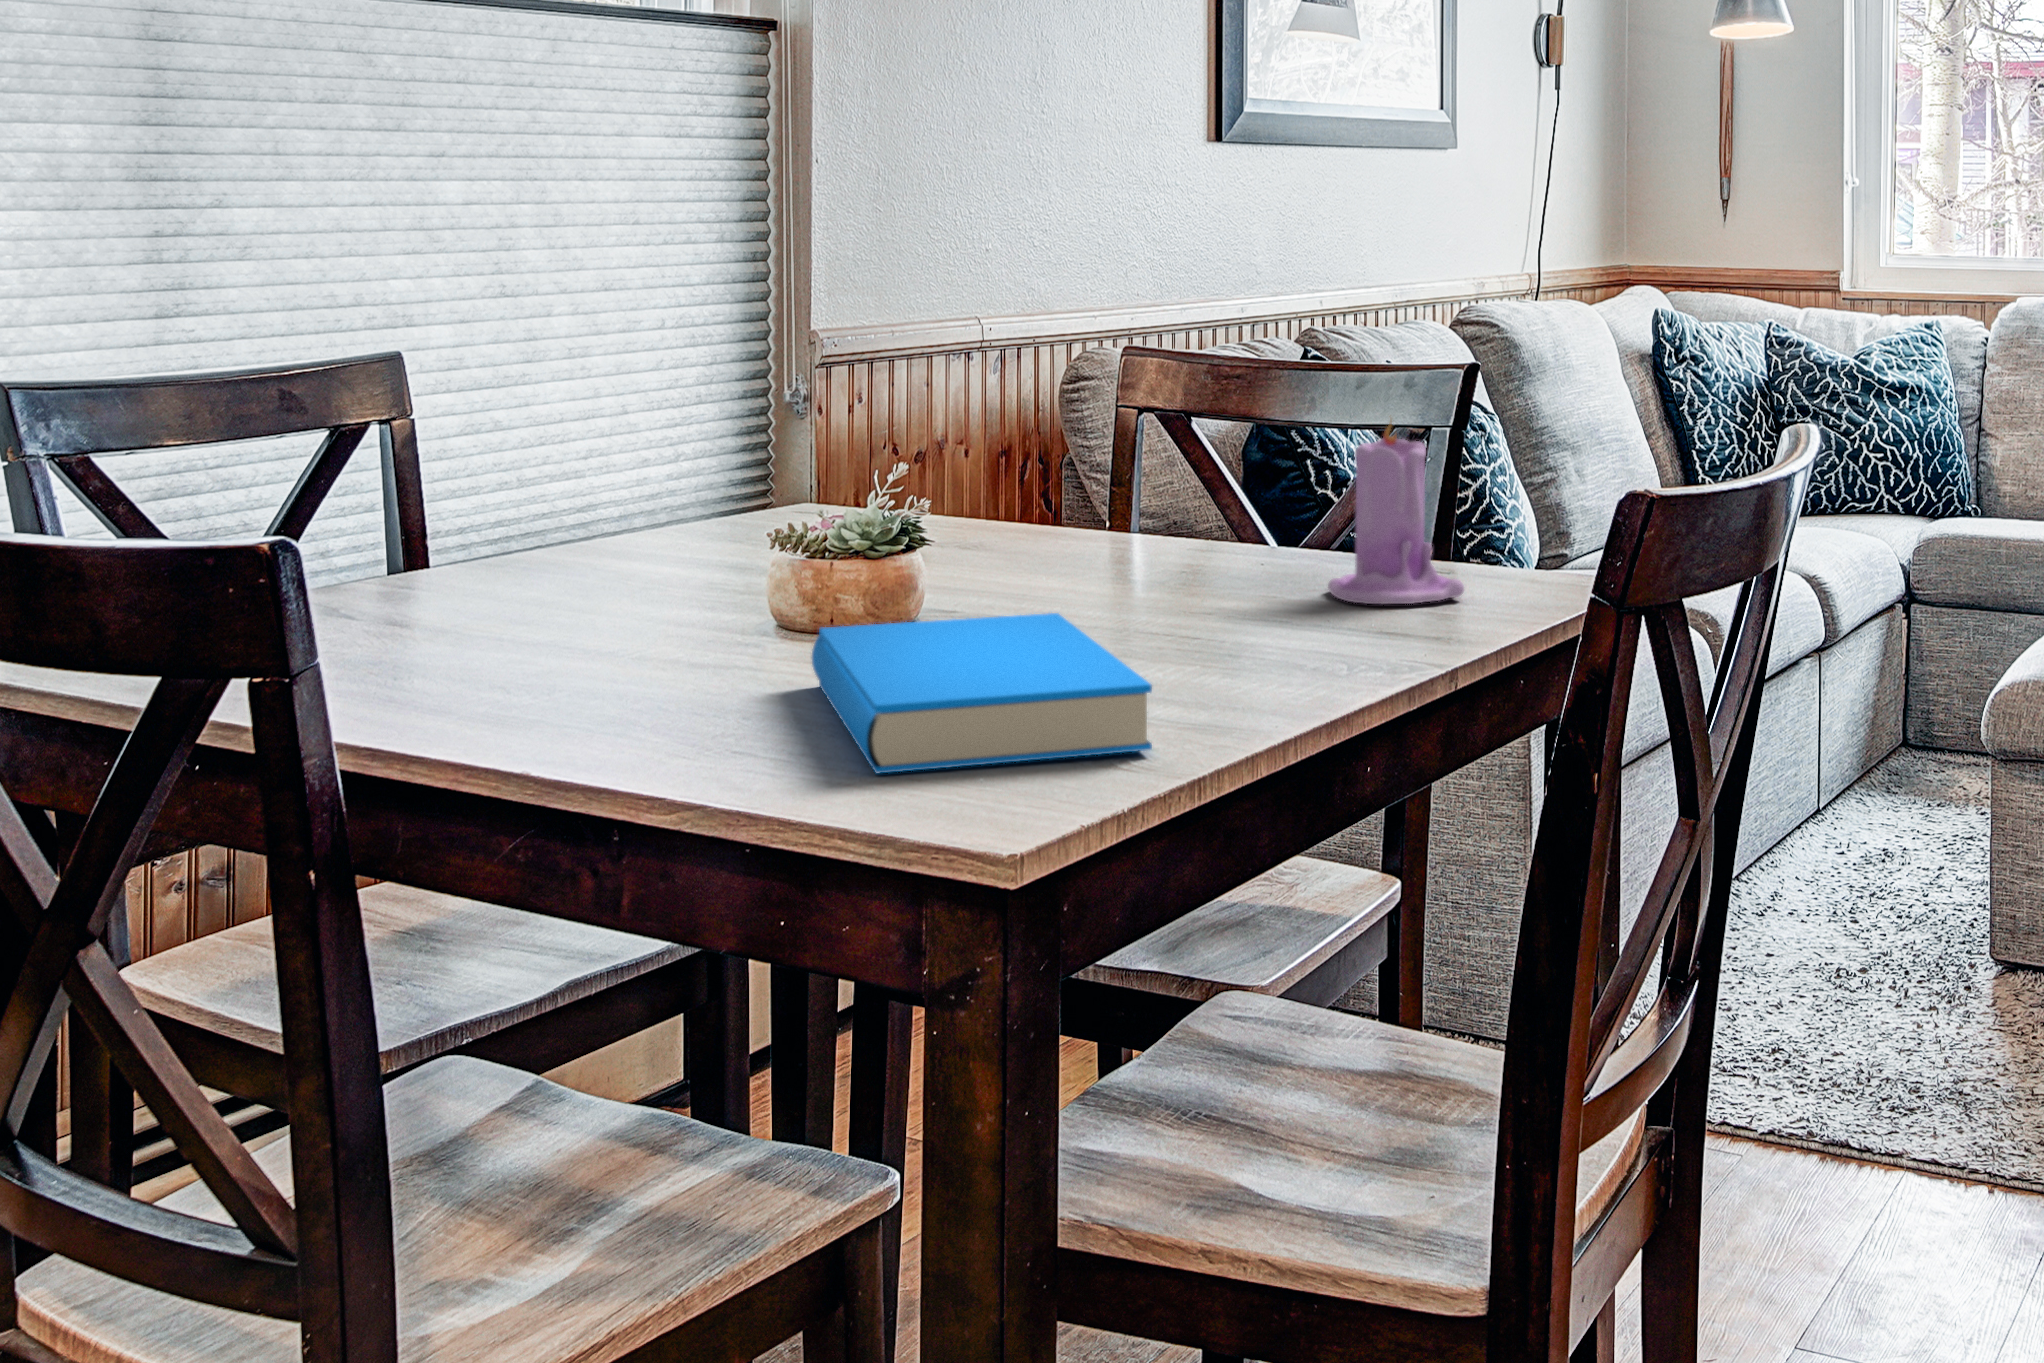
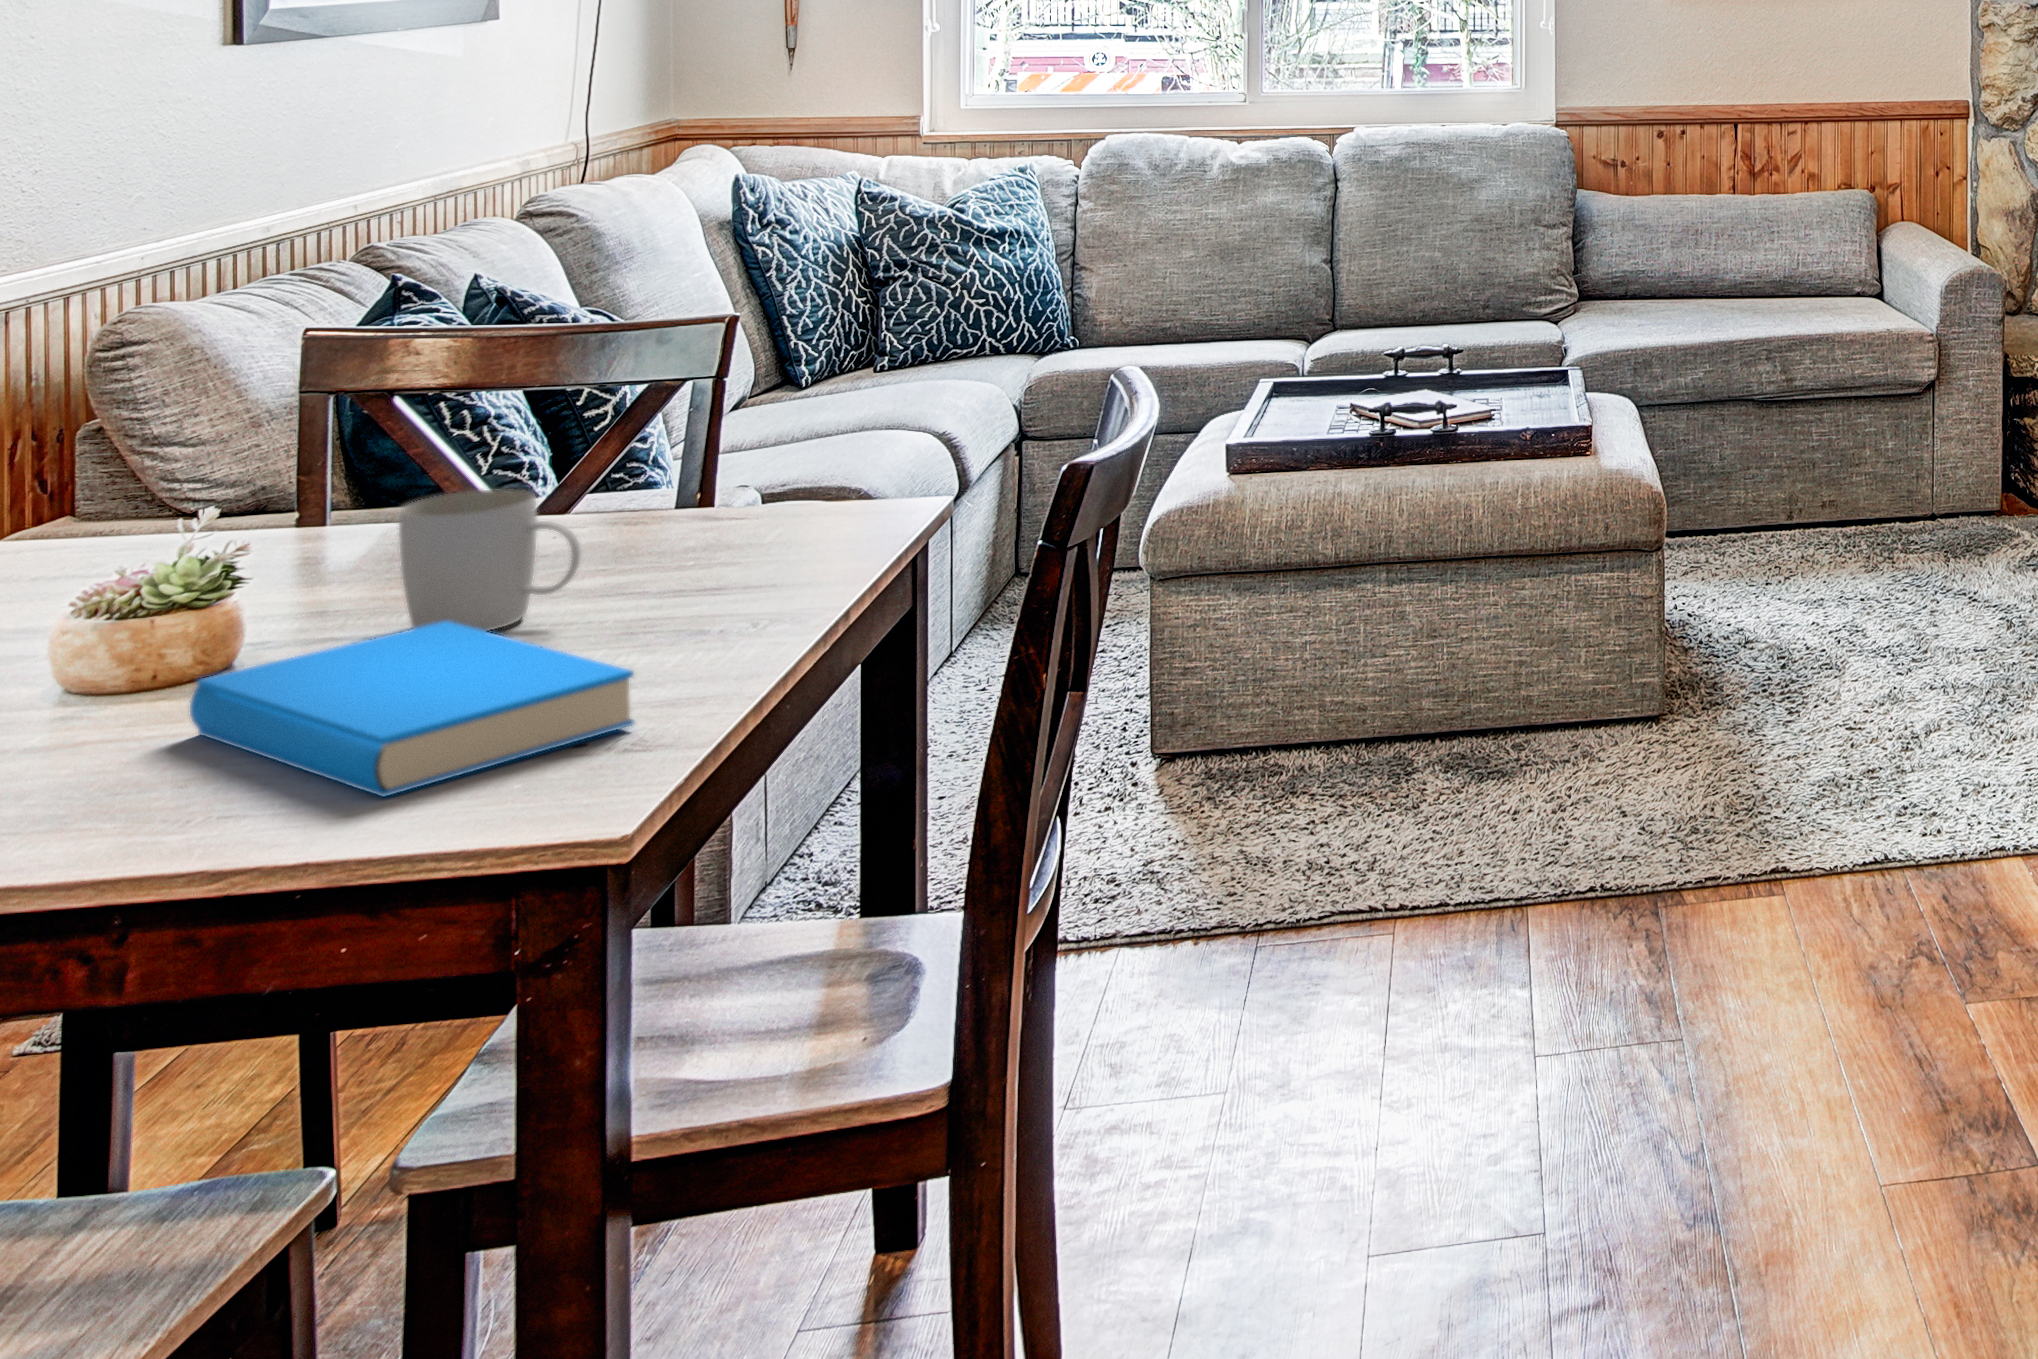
candle: present [1328,422,1464,604] -> none [640,384,783,557]
mug: none [1063,491,1216,639] -> present [399,489,581,631]

